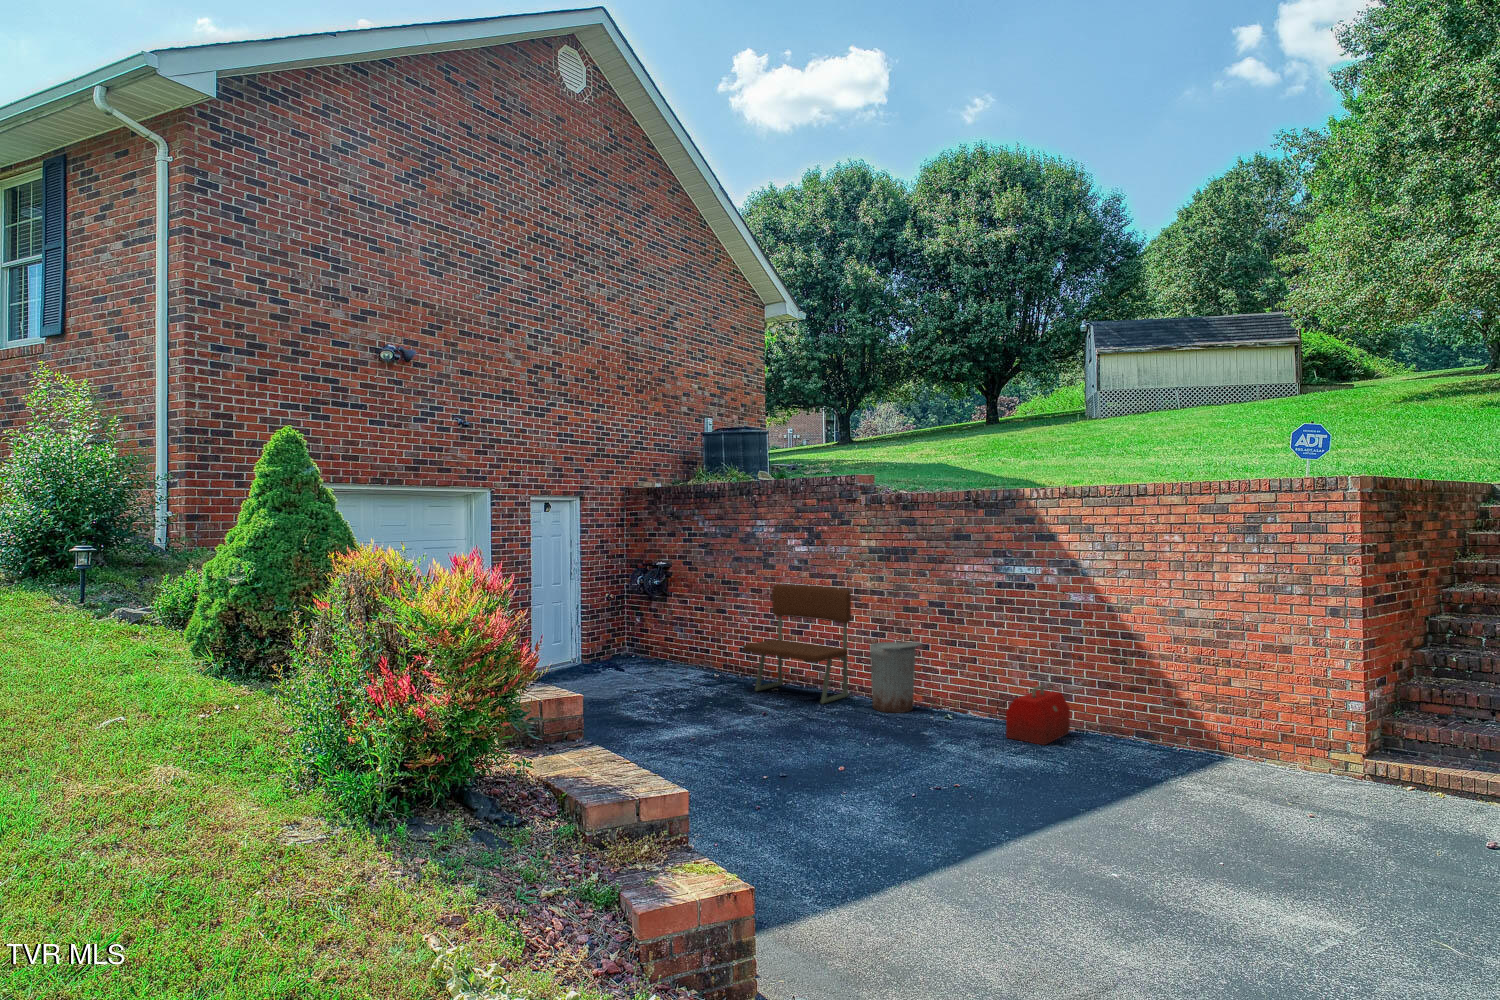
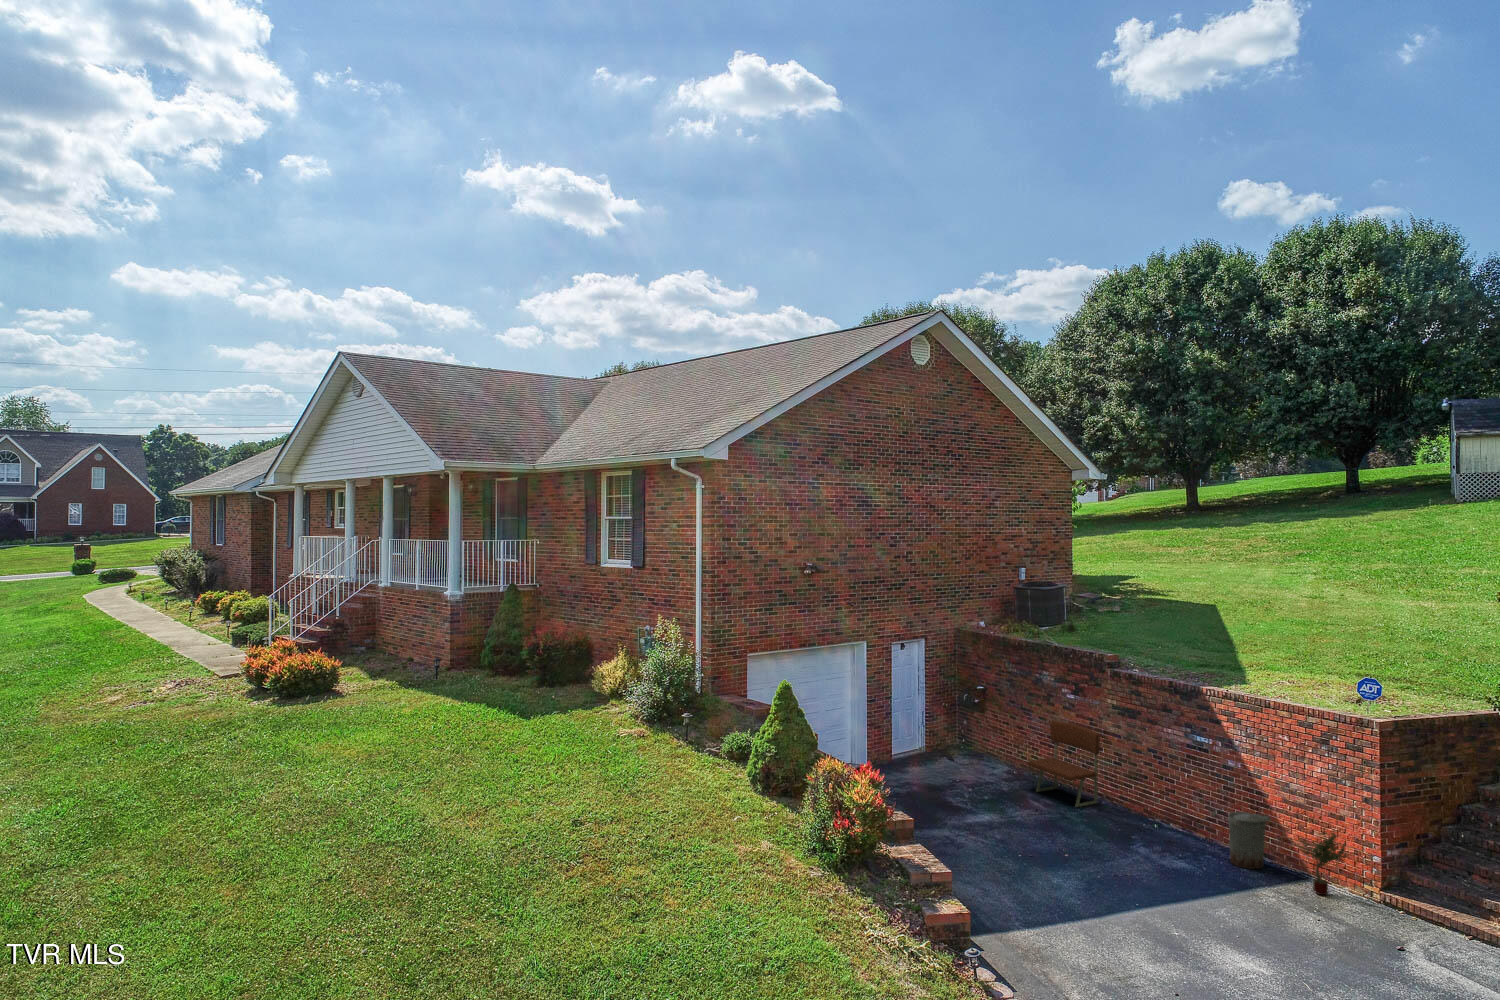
trash can: present [870,642,922,713] -> present [1228,812,1271,869]
potted tree: none [1222,665,1329,780] -> present [1298,828,1346,895]
toolbox: present [1006,685,1070,745] -> none [1178,817,1226,855]

